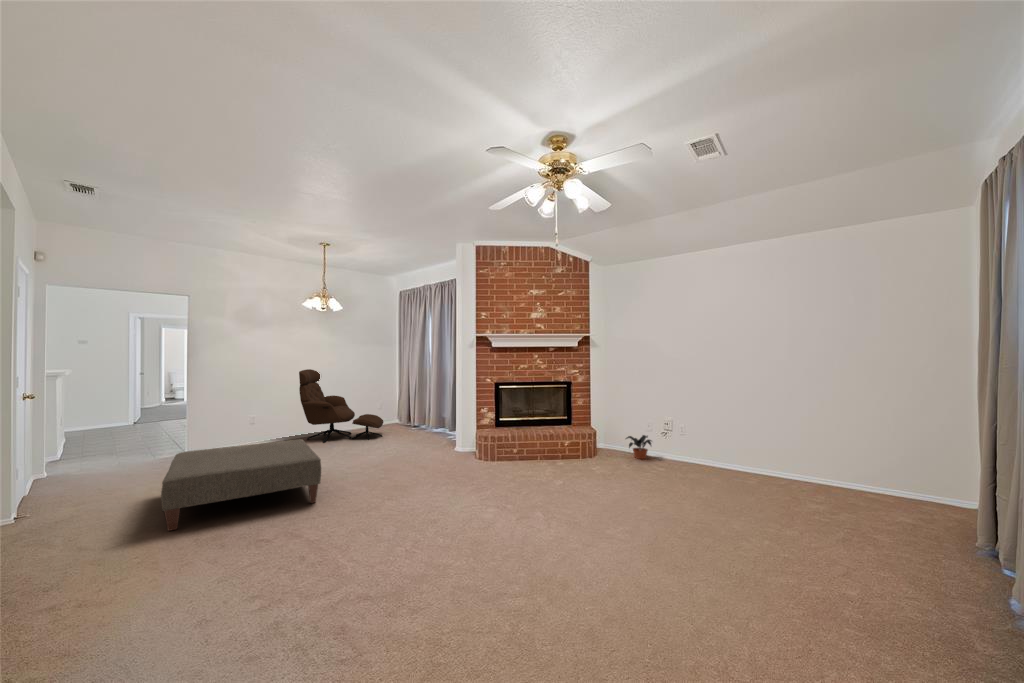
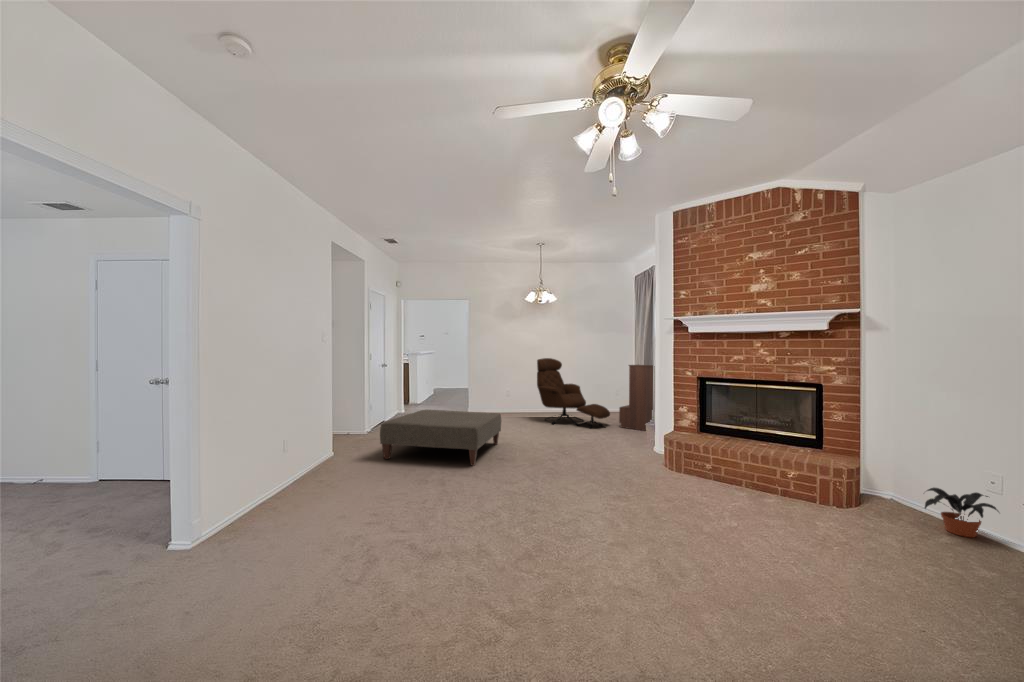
bookshelf: none [393,372,422,434] -> present [619,365,655,431]

